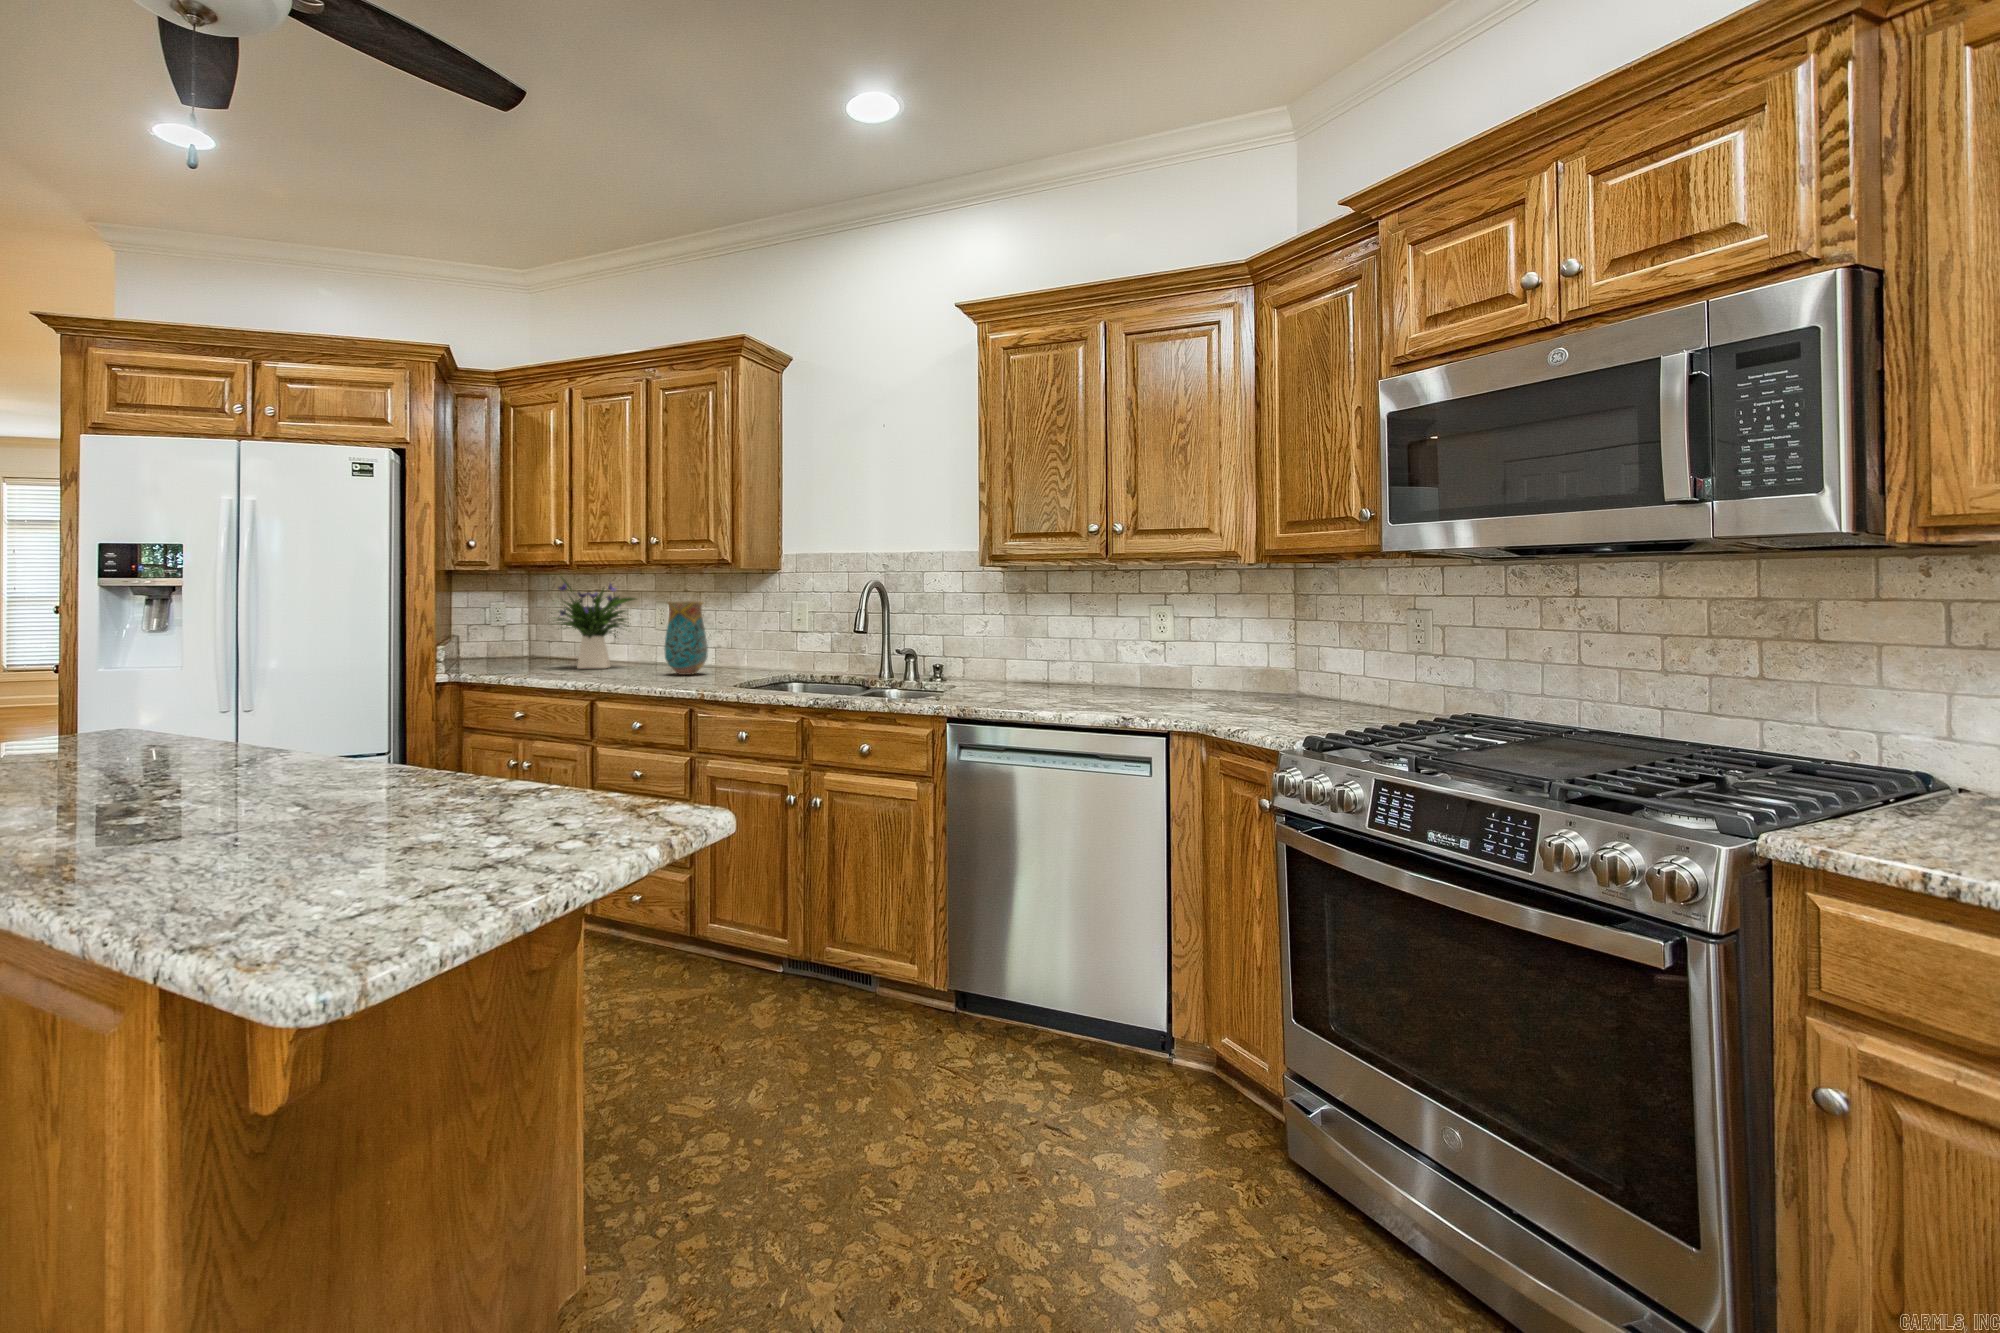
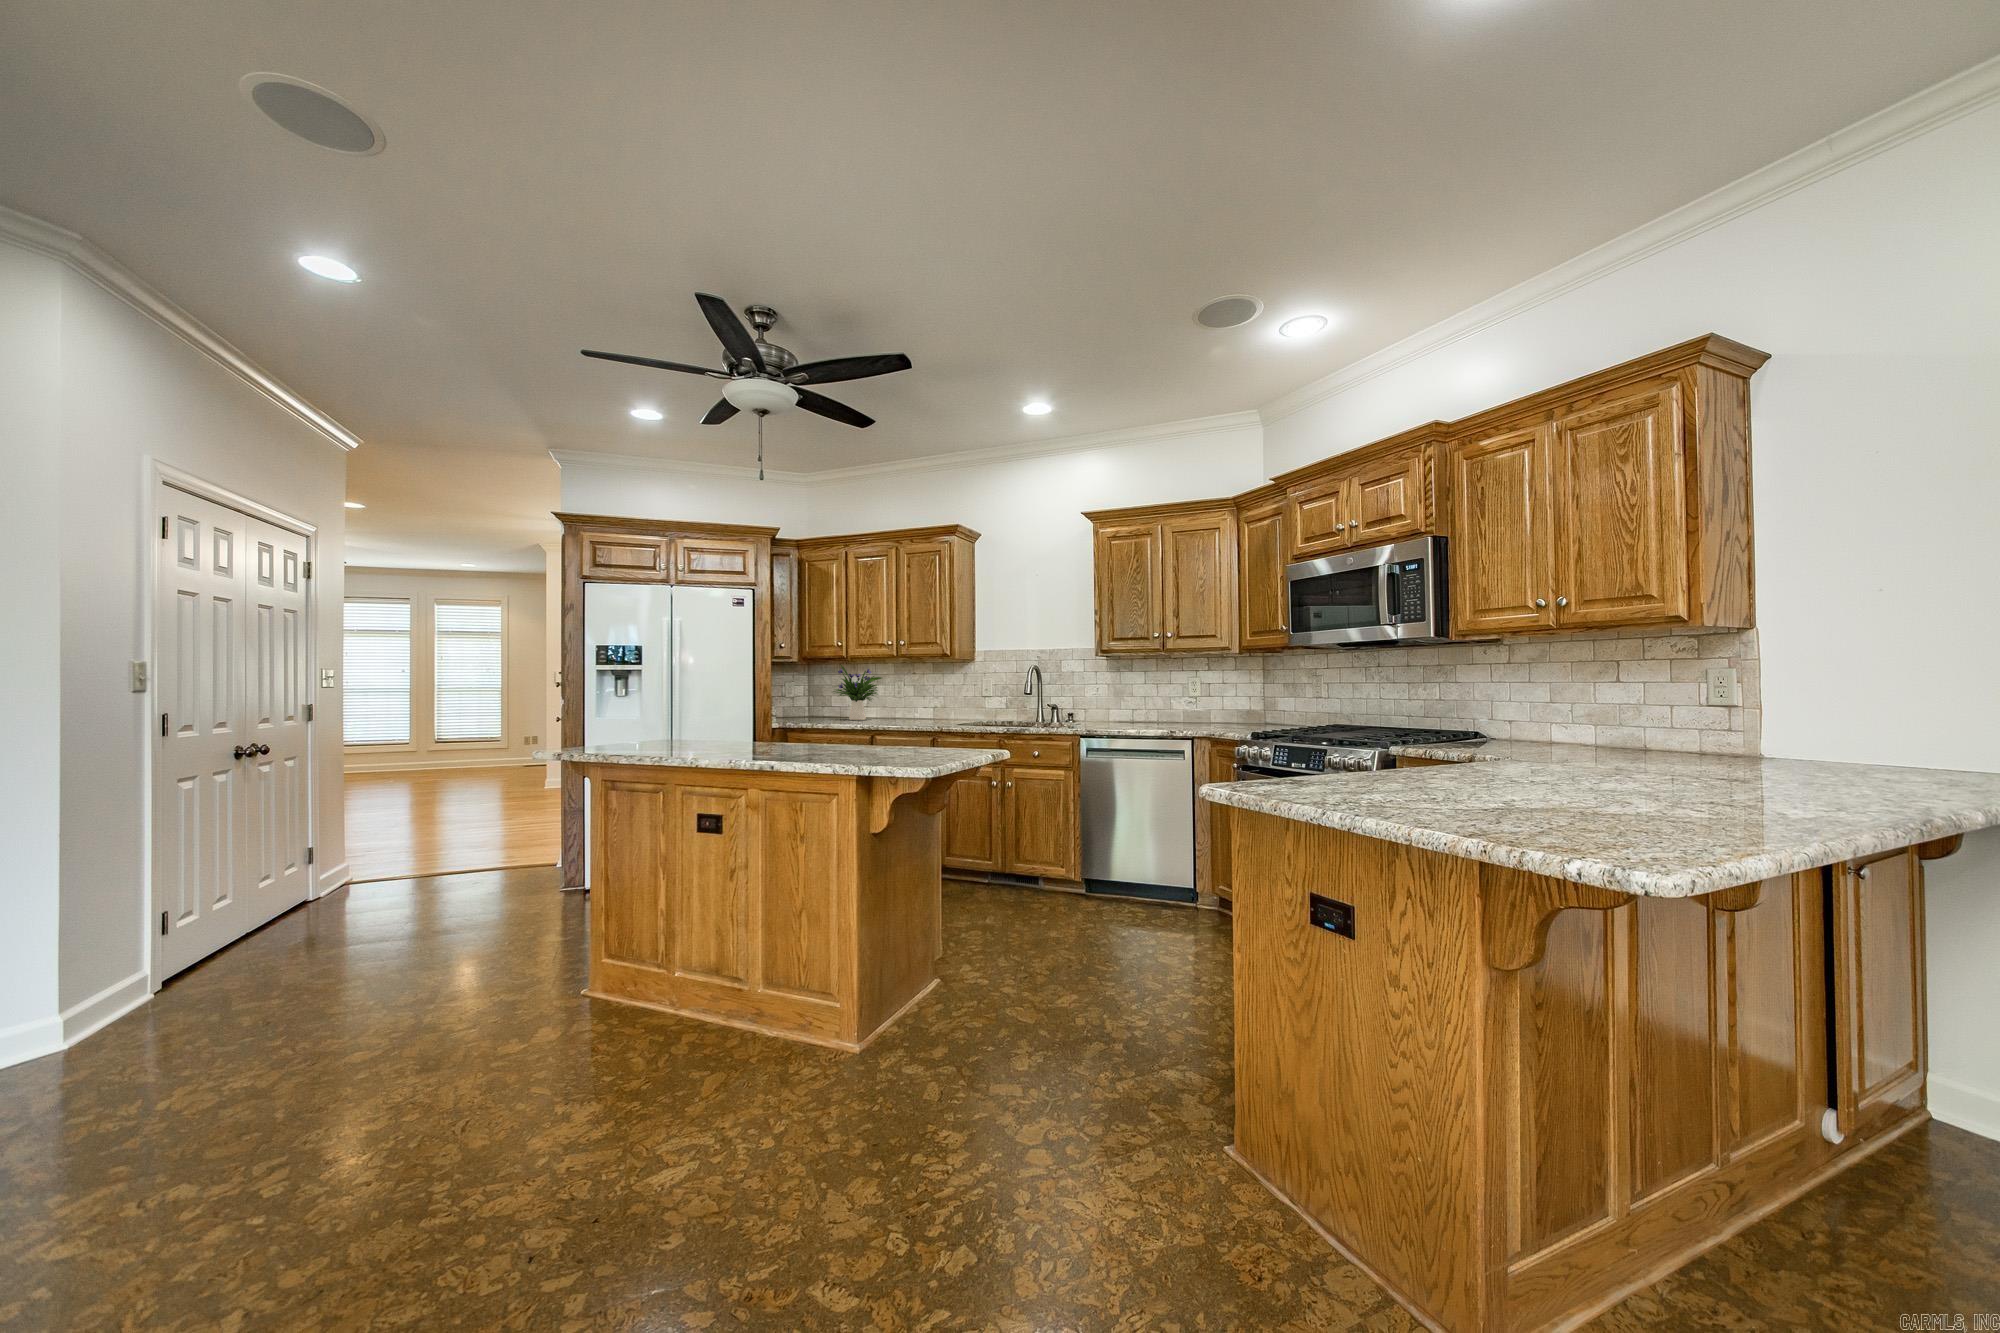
vase: present [664,601,708,675] -> none [905,678,930,722]

